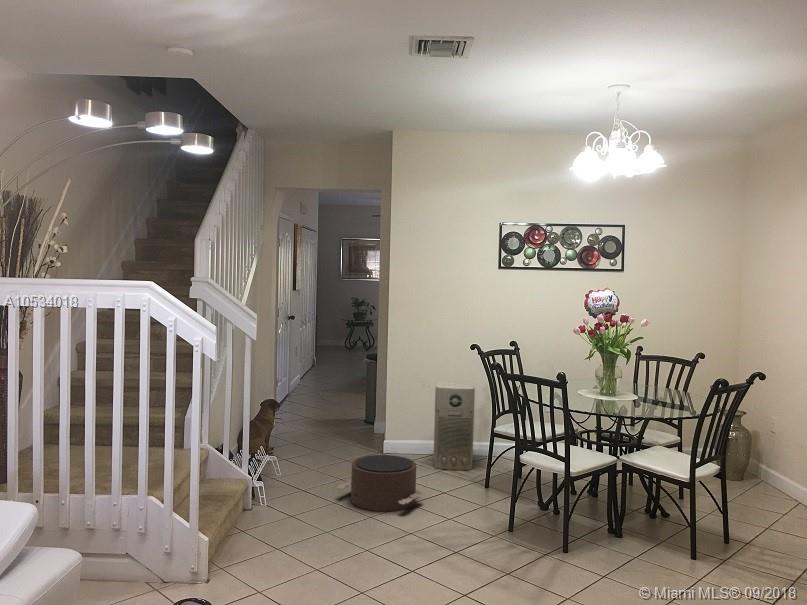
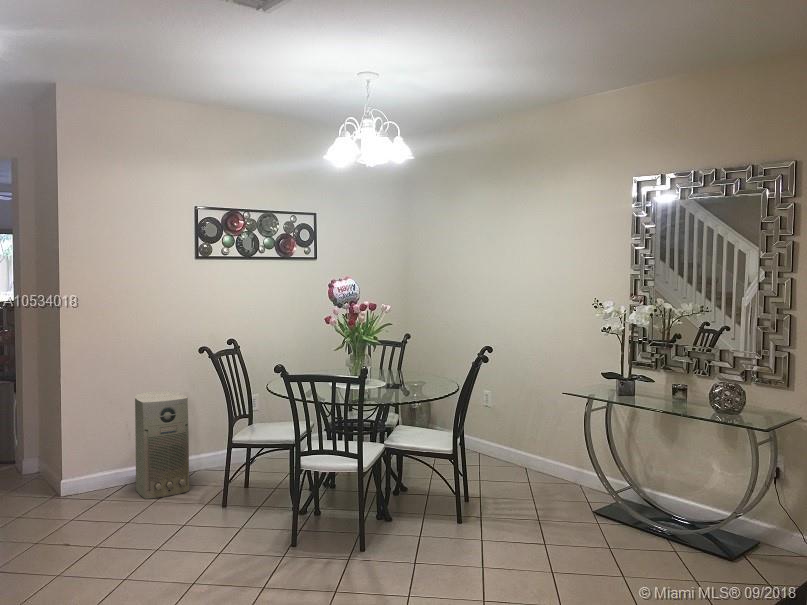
pouf: present [337,455,423,511] -> none [56,494,174,571]

